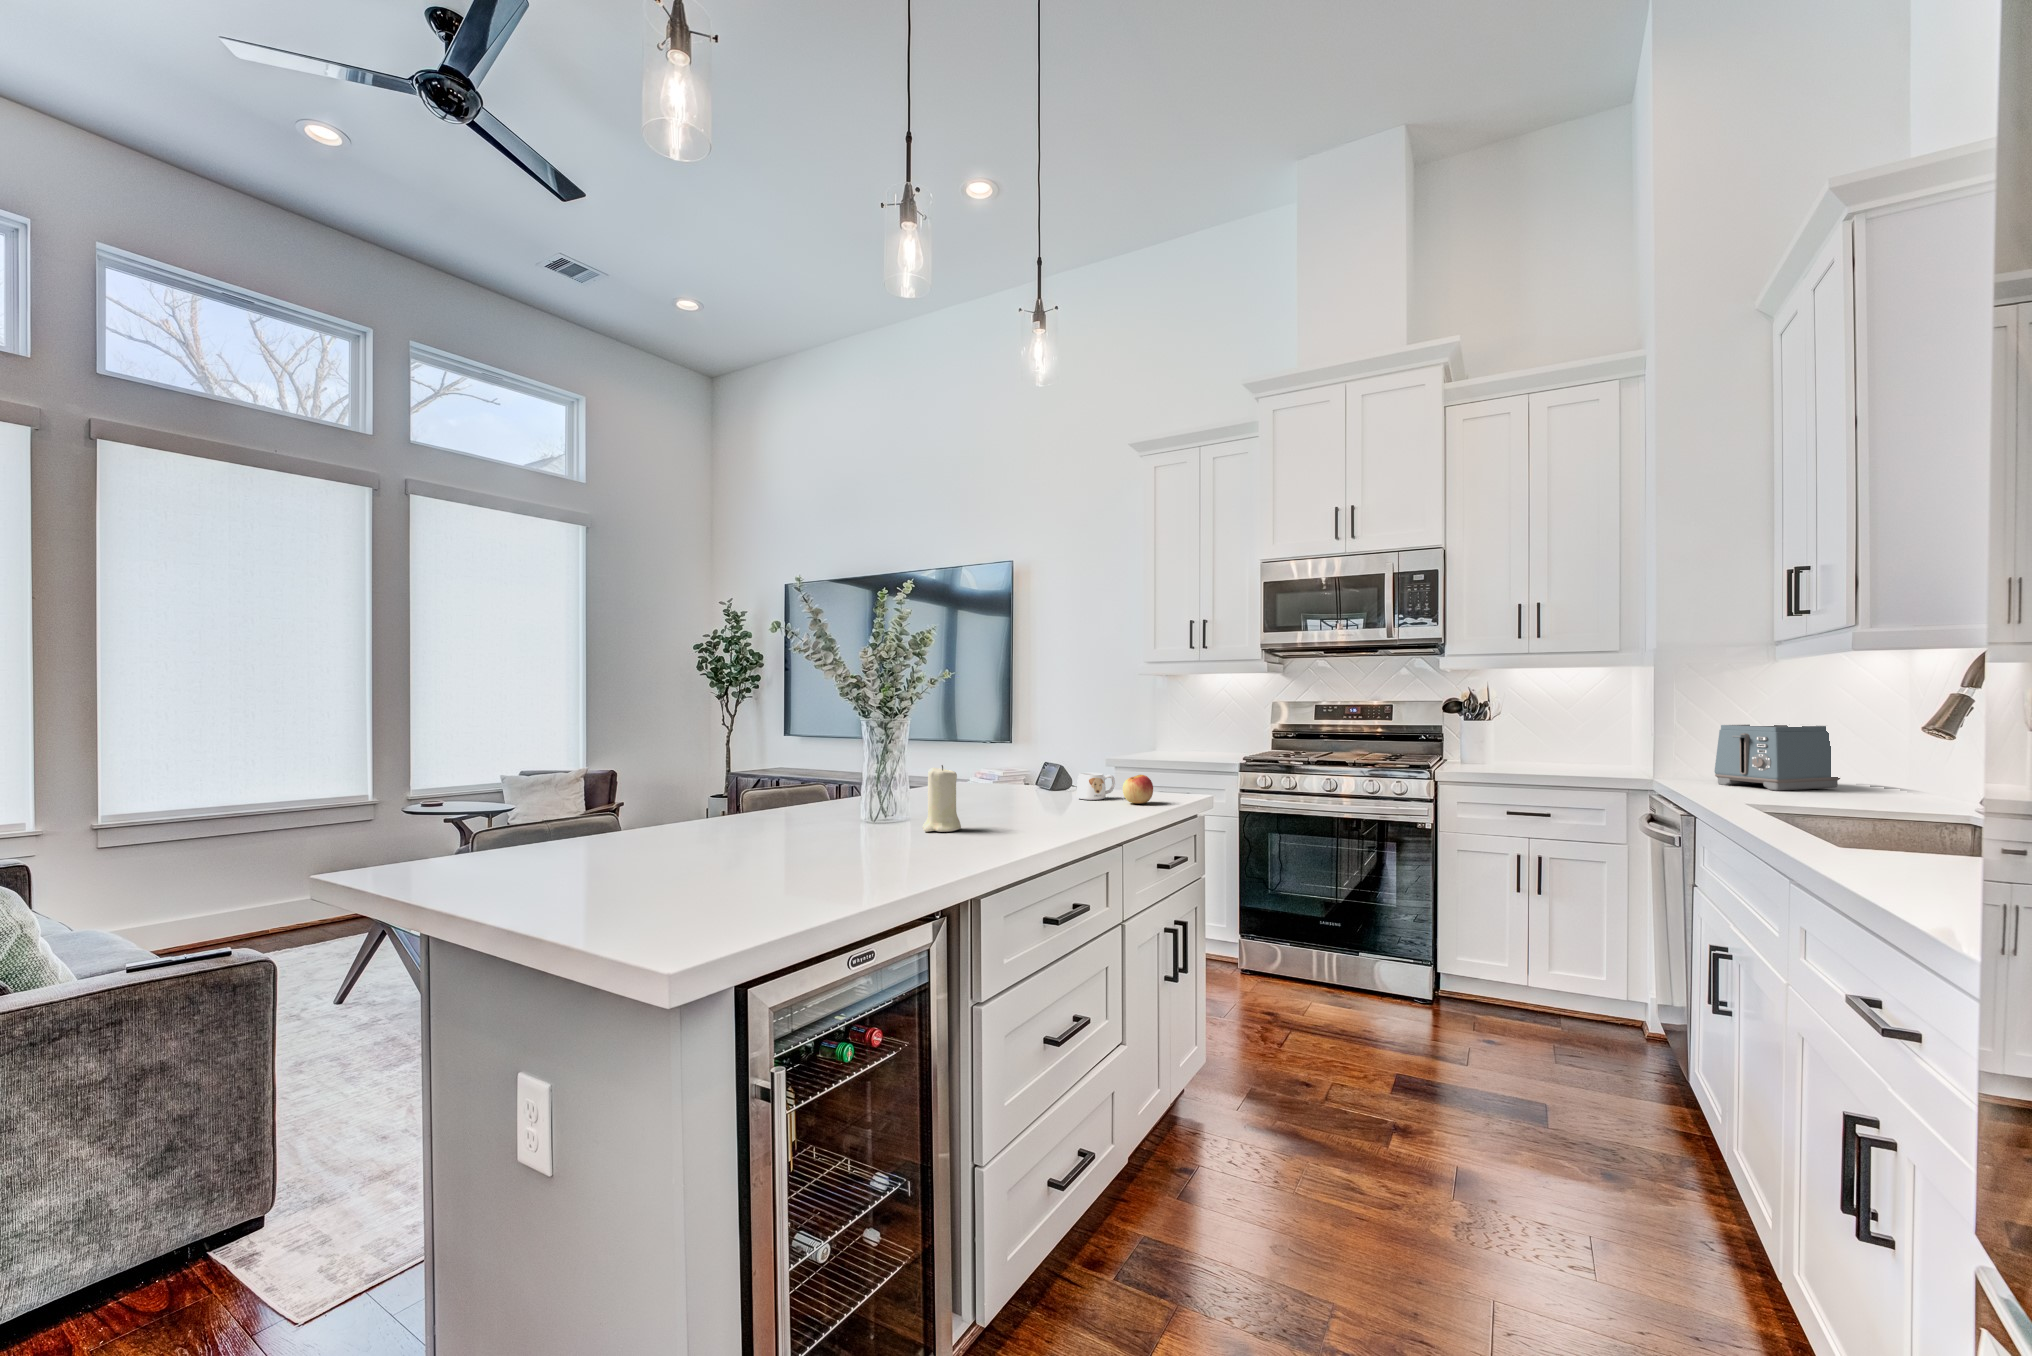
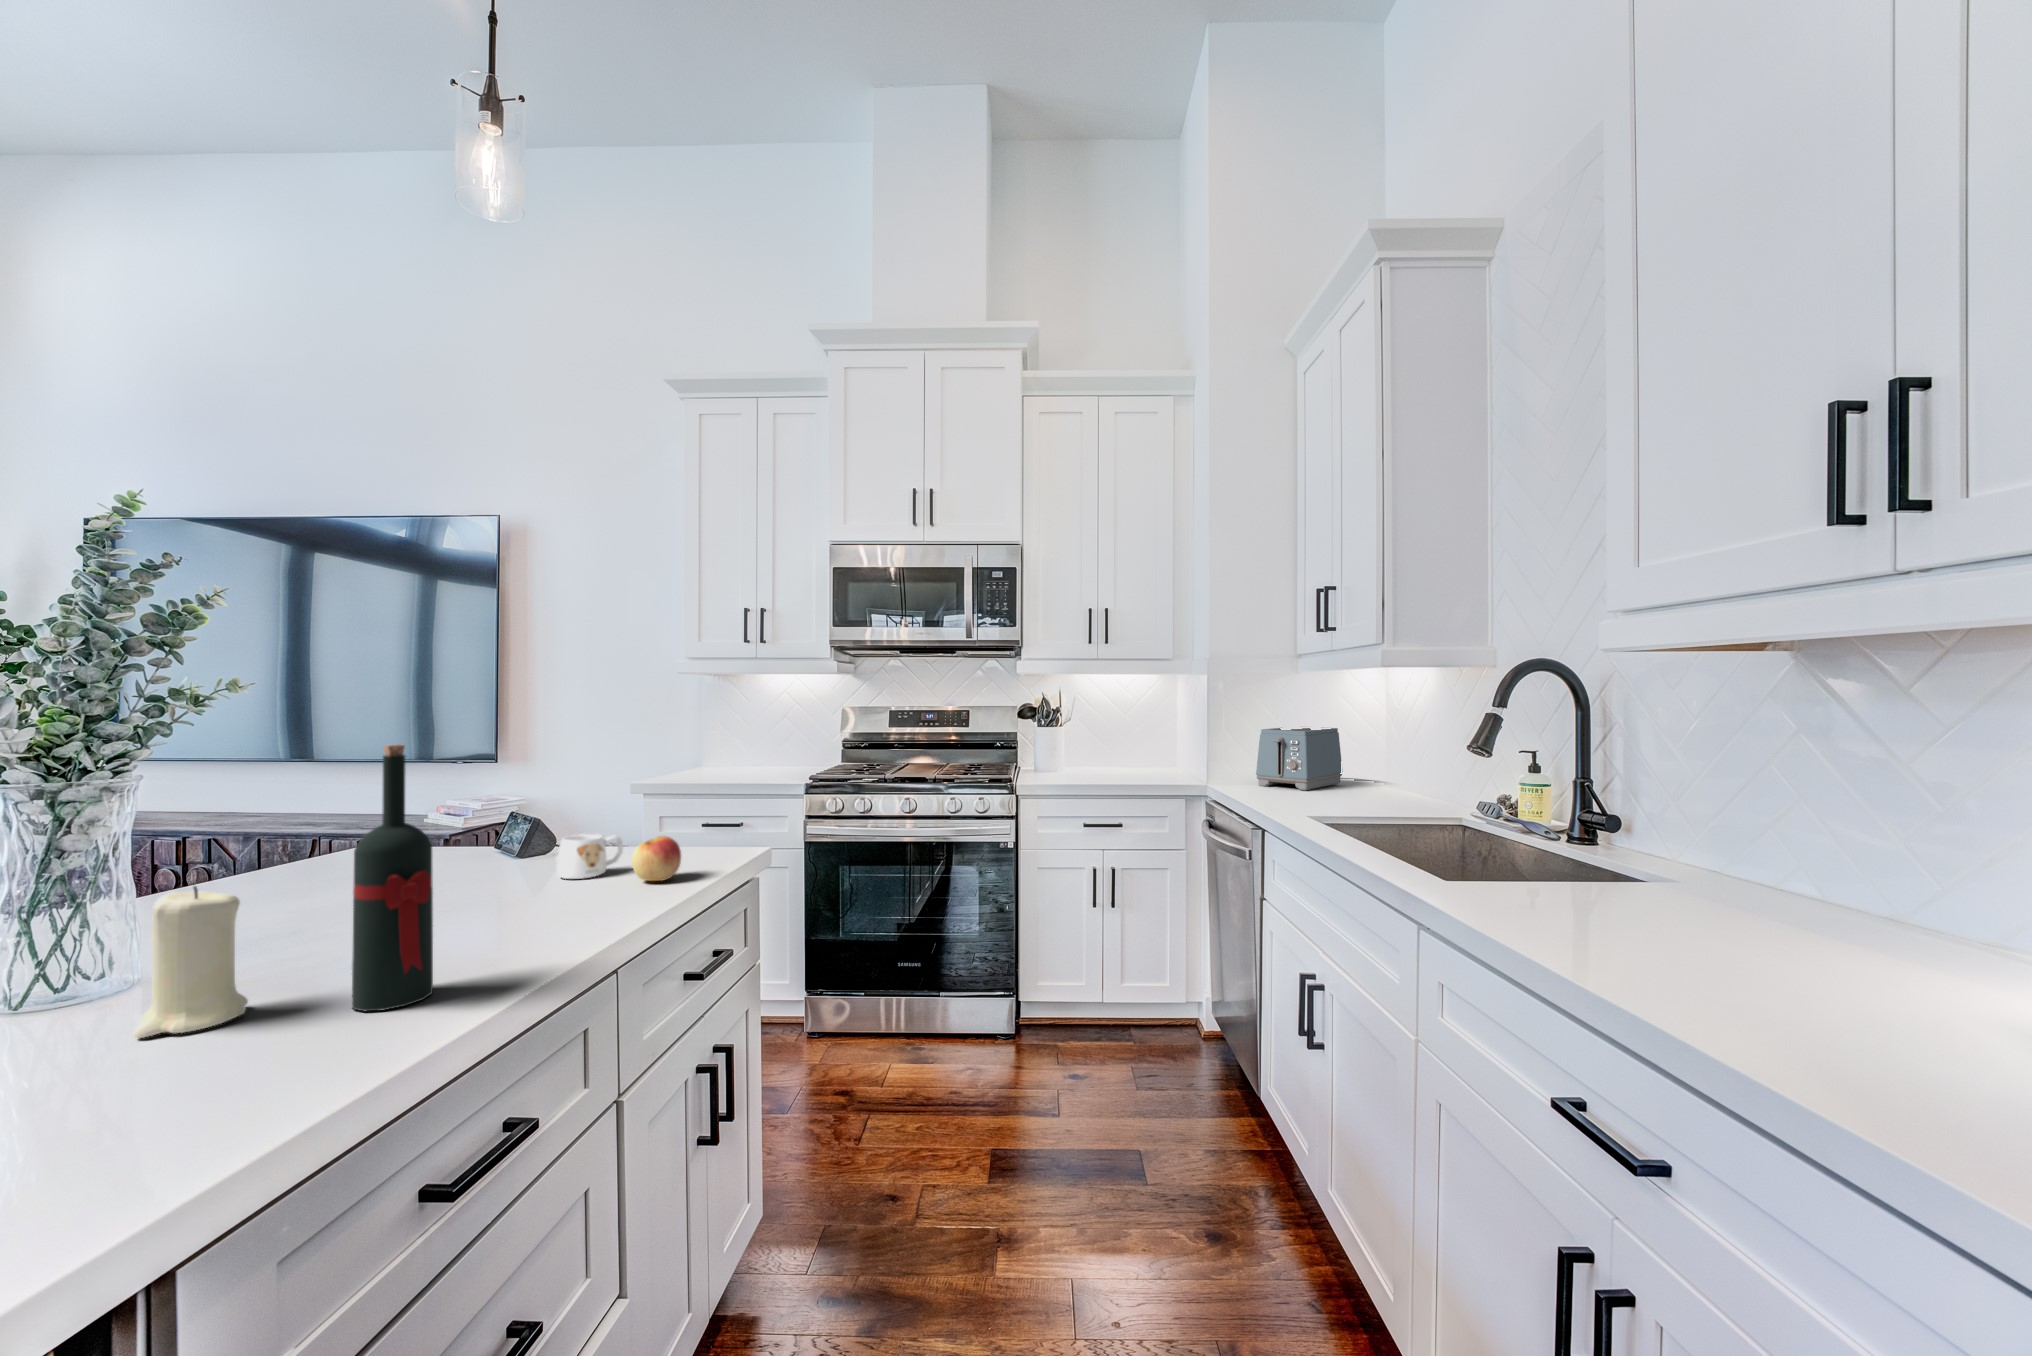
wine bottle: none [1004,700,1038,834] -> present [352,744,433,1011]

